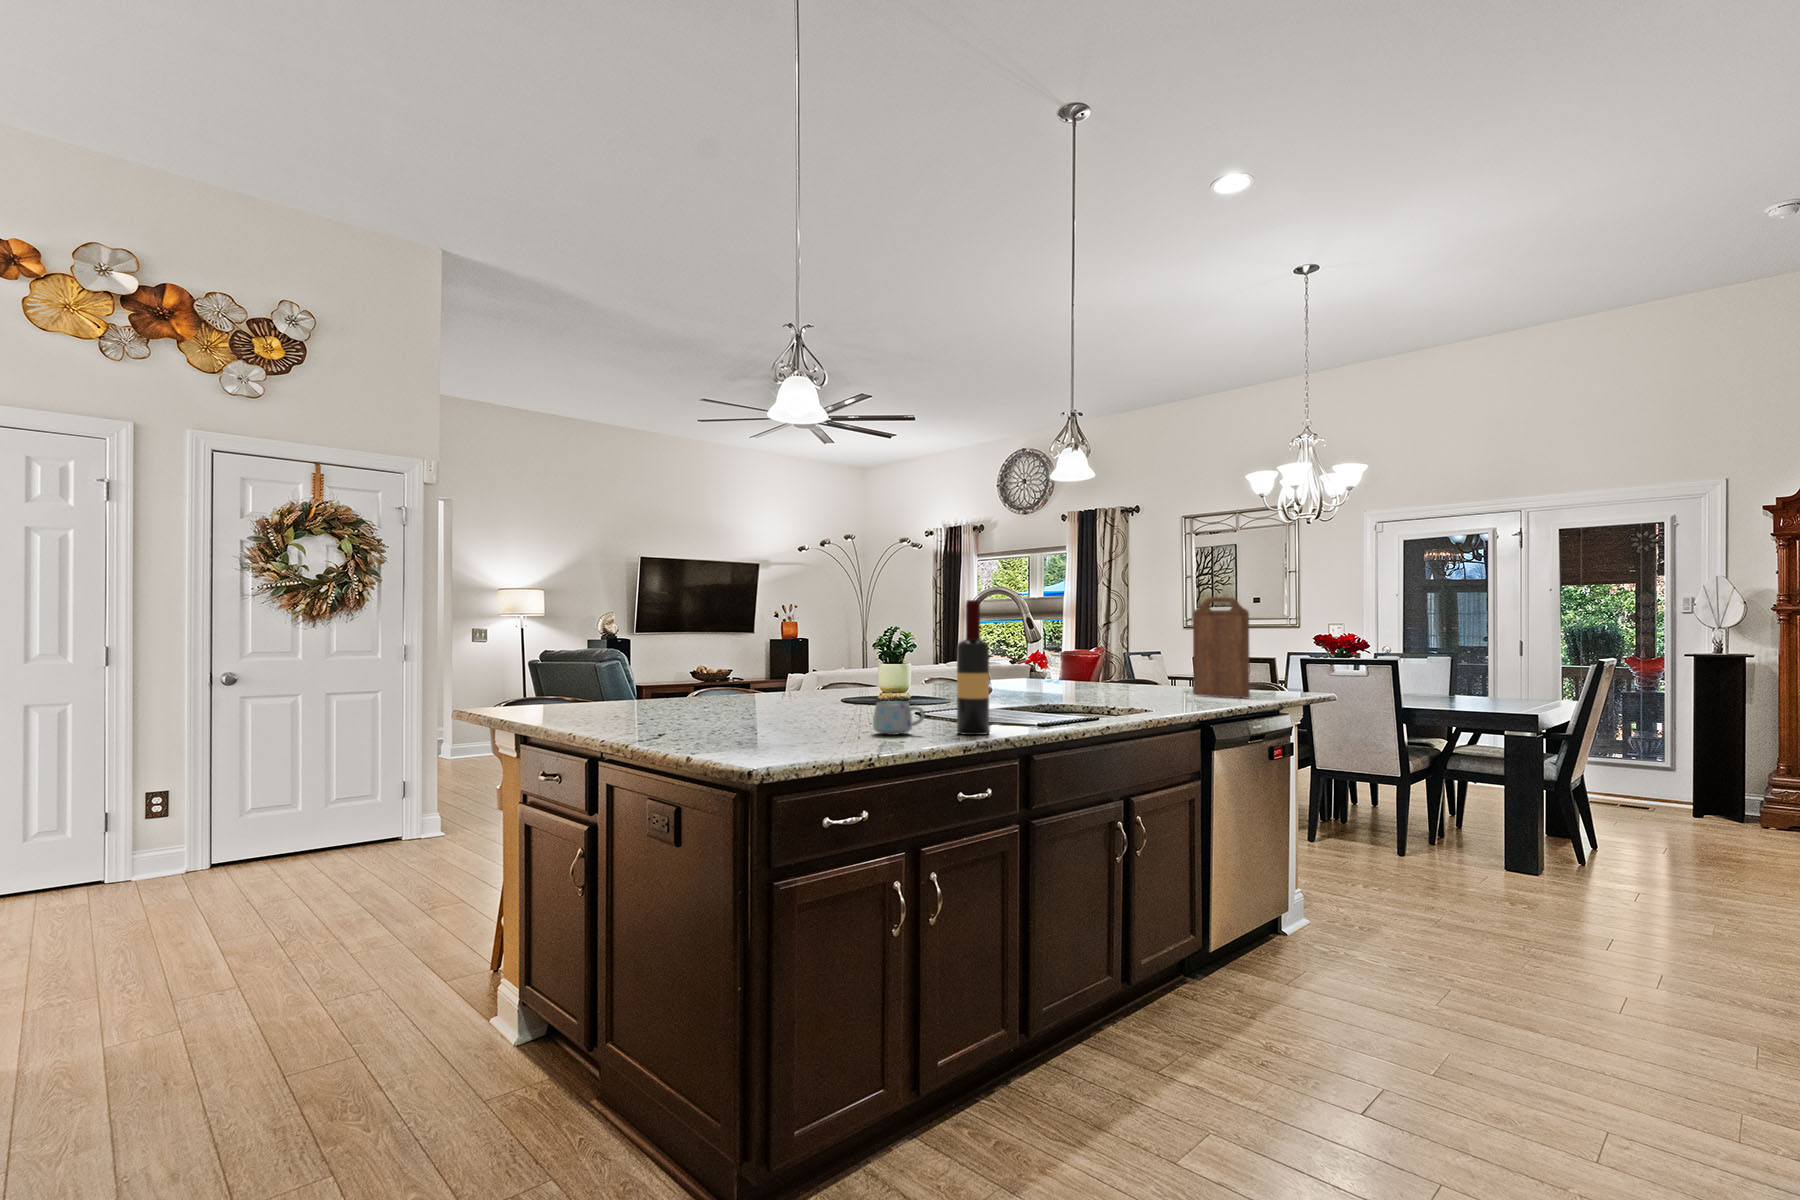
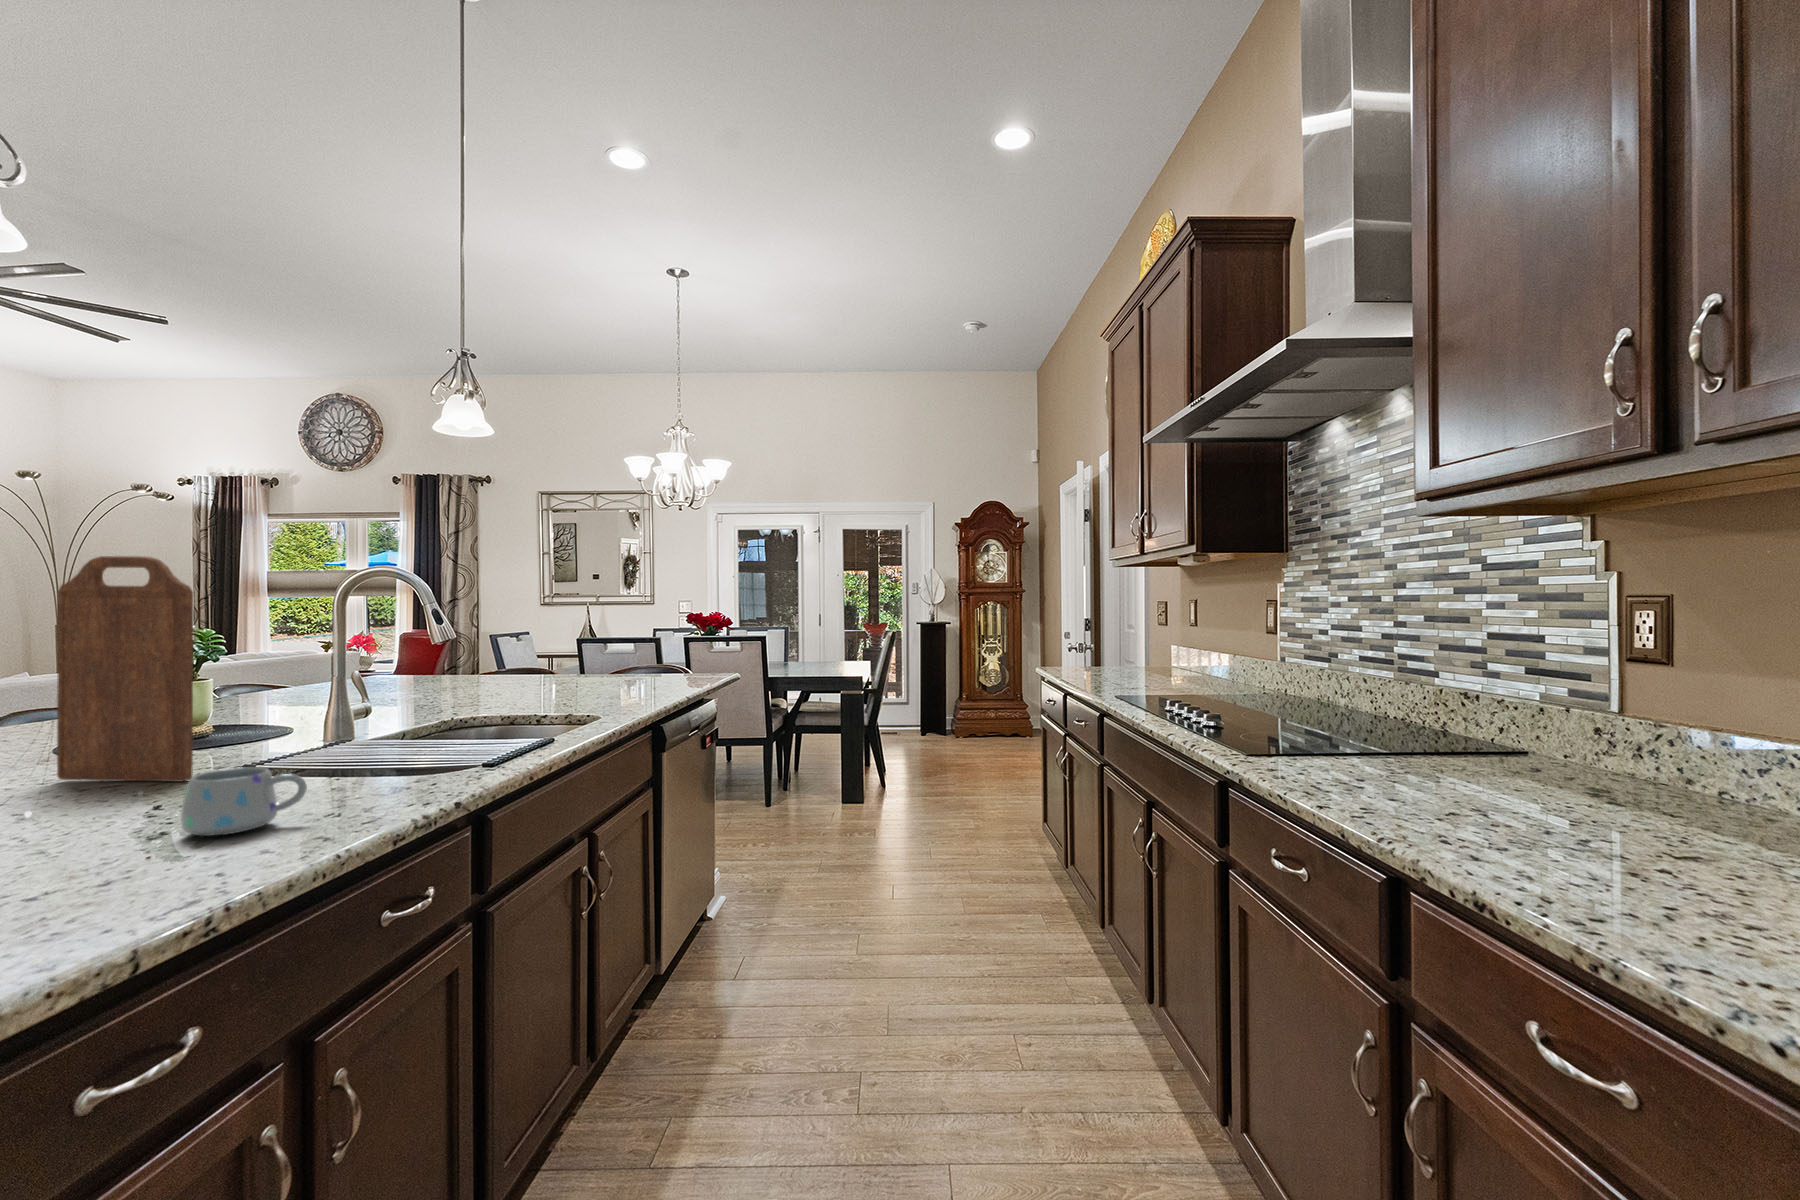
cutting board: present [1193,597,1250,698] -> present [57,556,193,782]
wine bottle: present [957,600,989,735] -> none [369,585,432,809]

